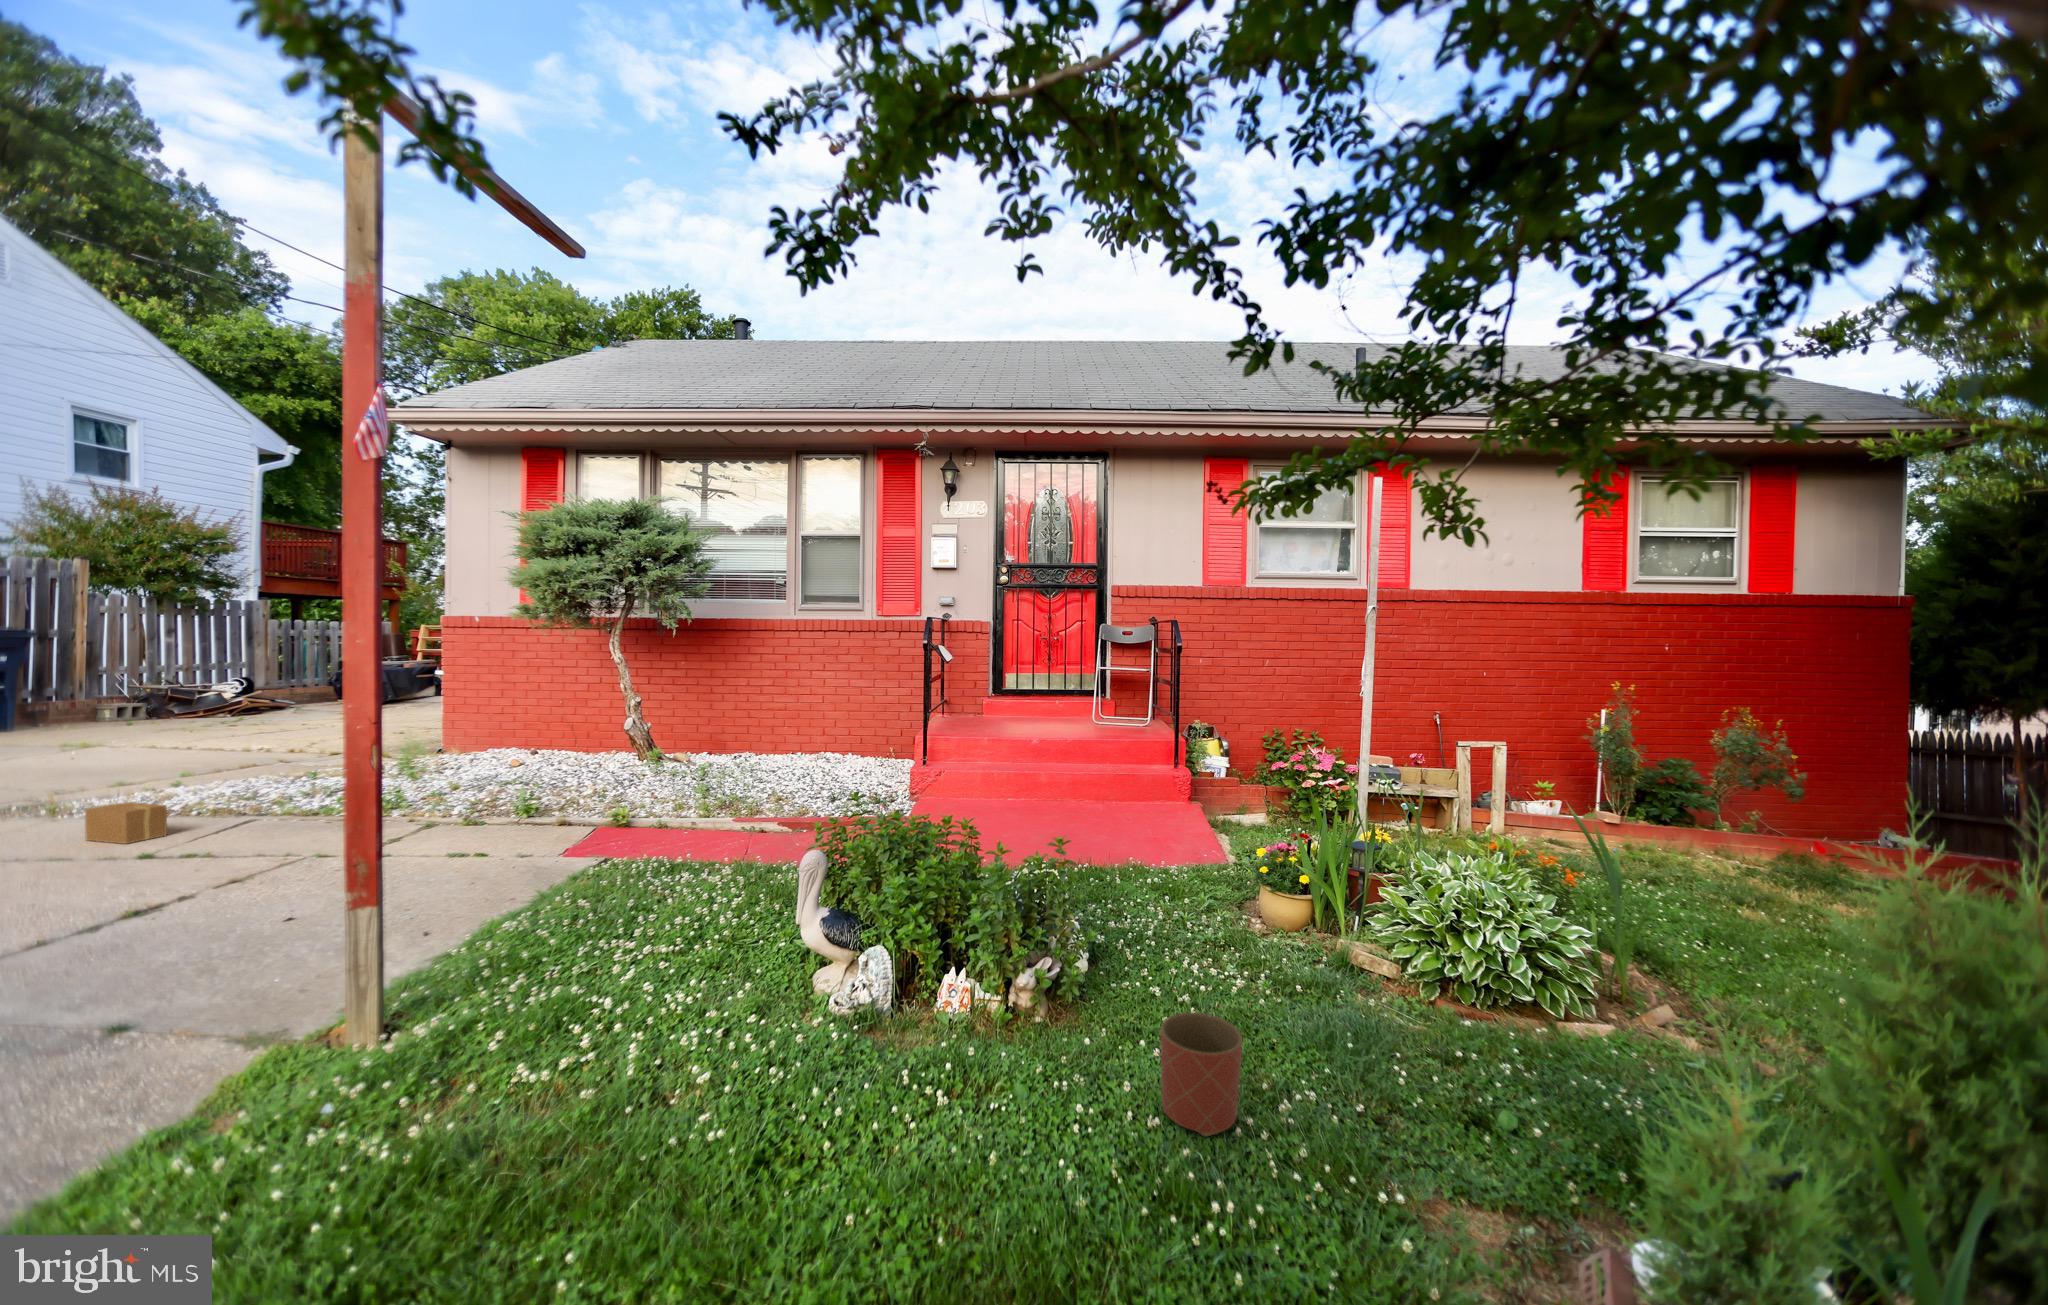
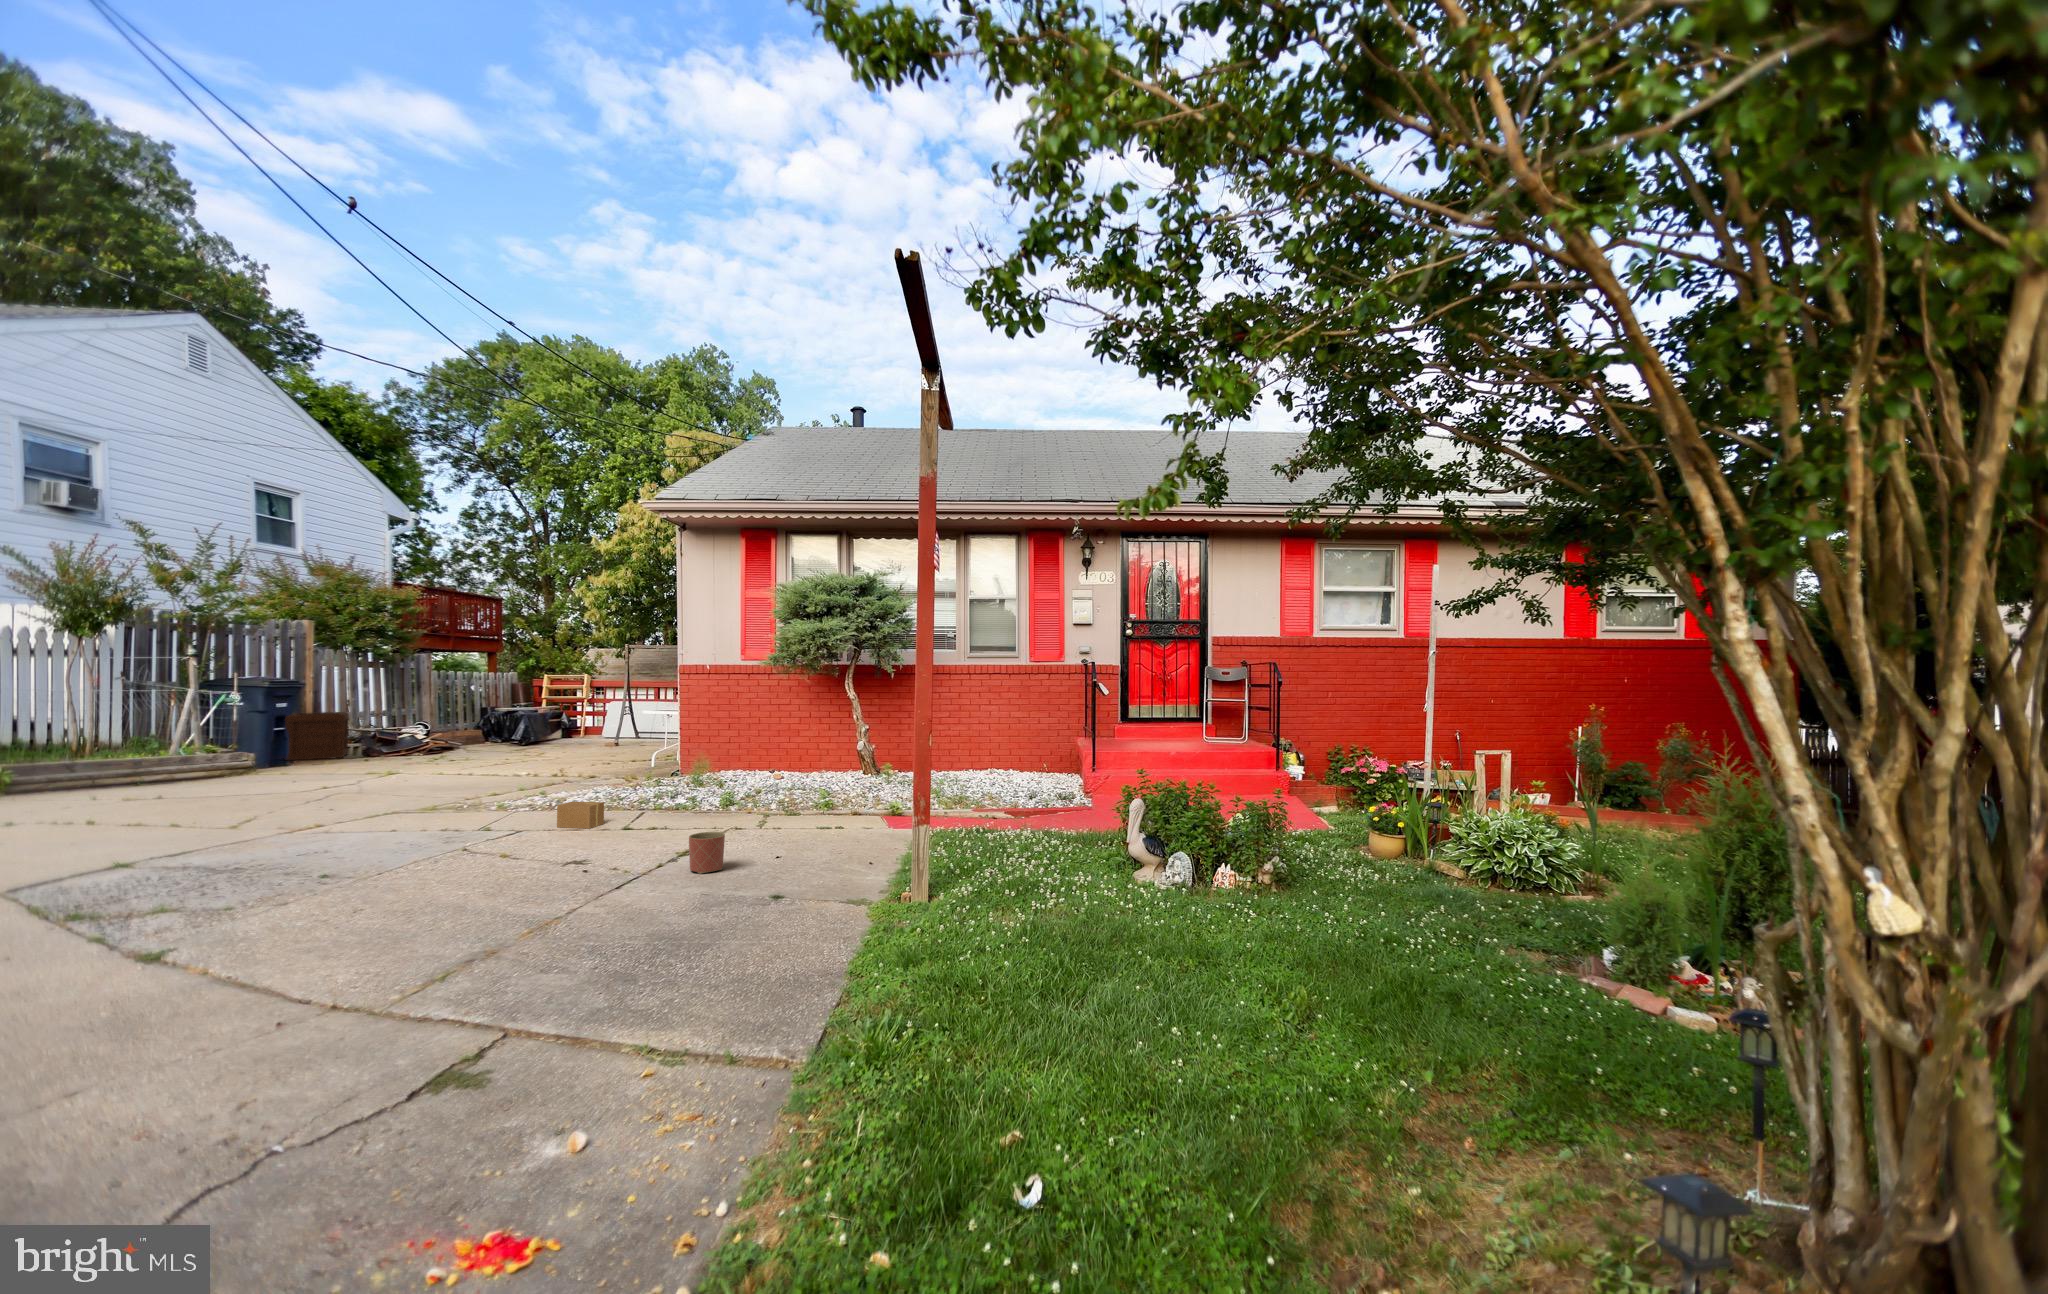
wooden crate: none [15,670,119,728] -> present [285,712,349,761]
planter: present [1160,1012,1243,1136] -> present [689,832,725,874]

